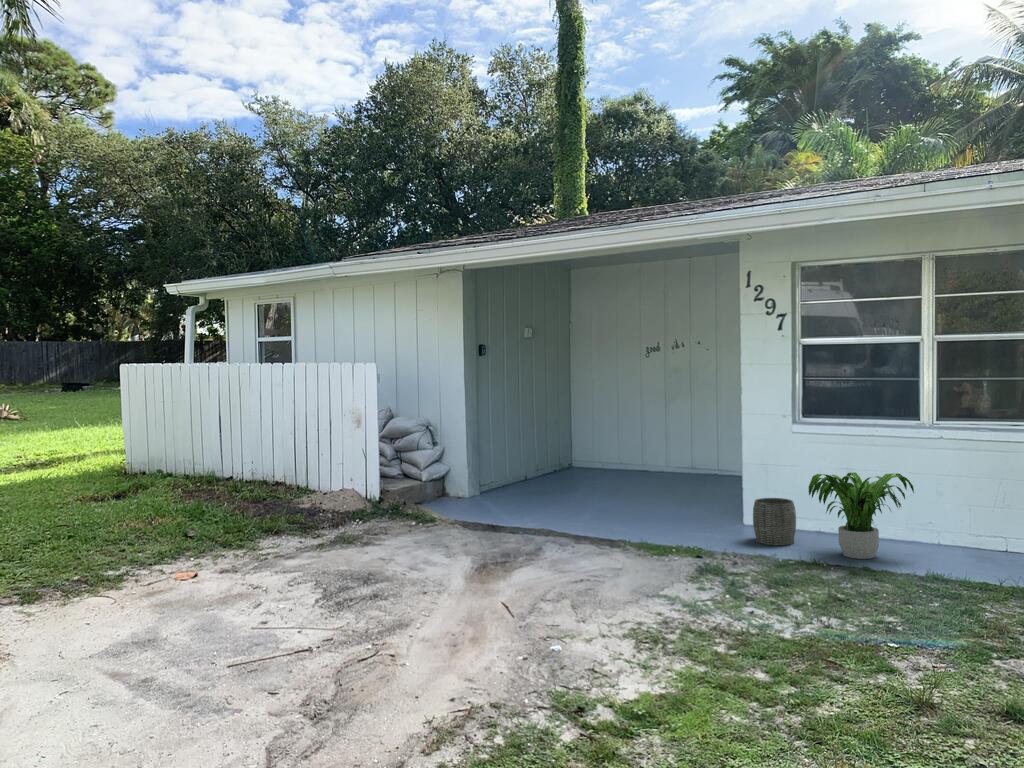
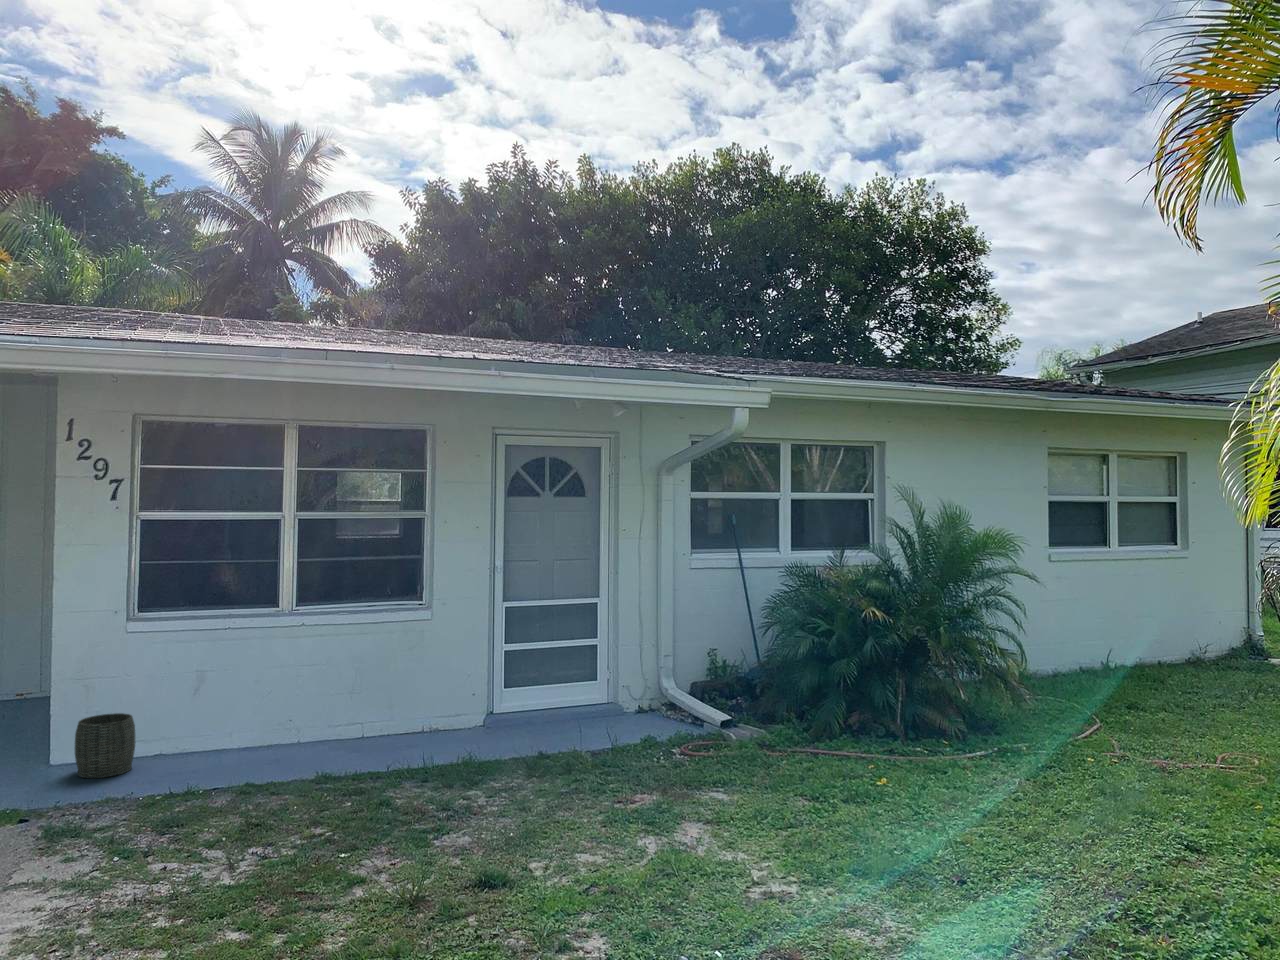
potted plant: present [808,472,914,559] -> none [170,665,280,770]

